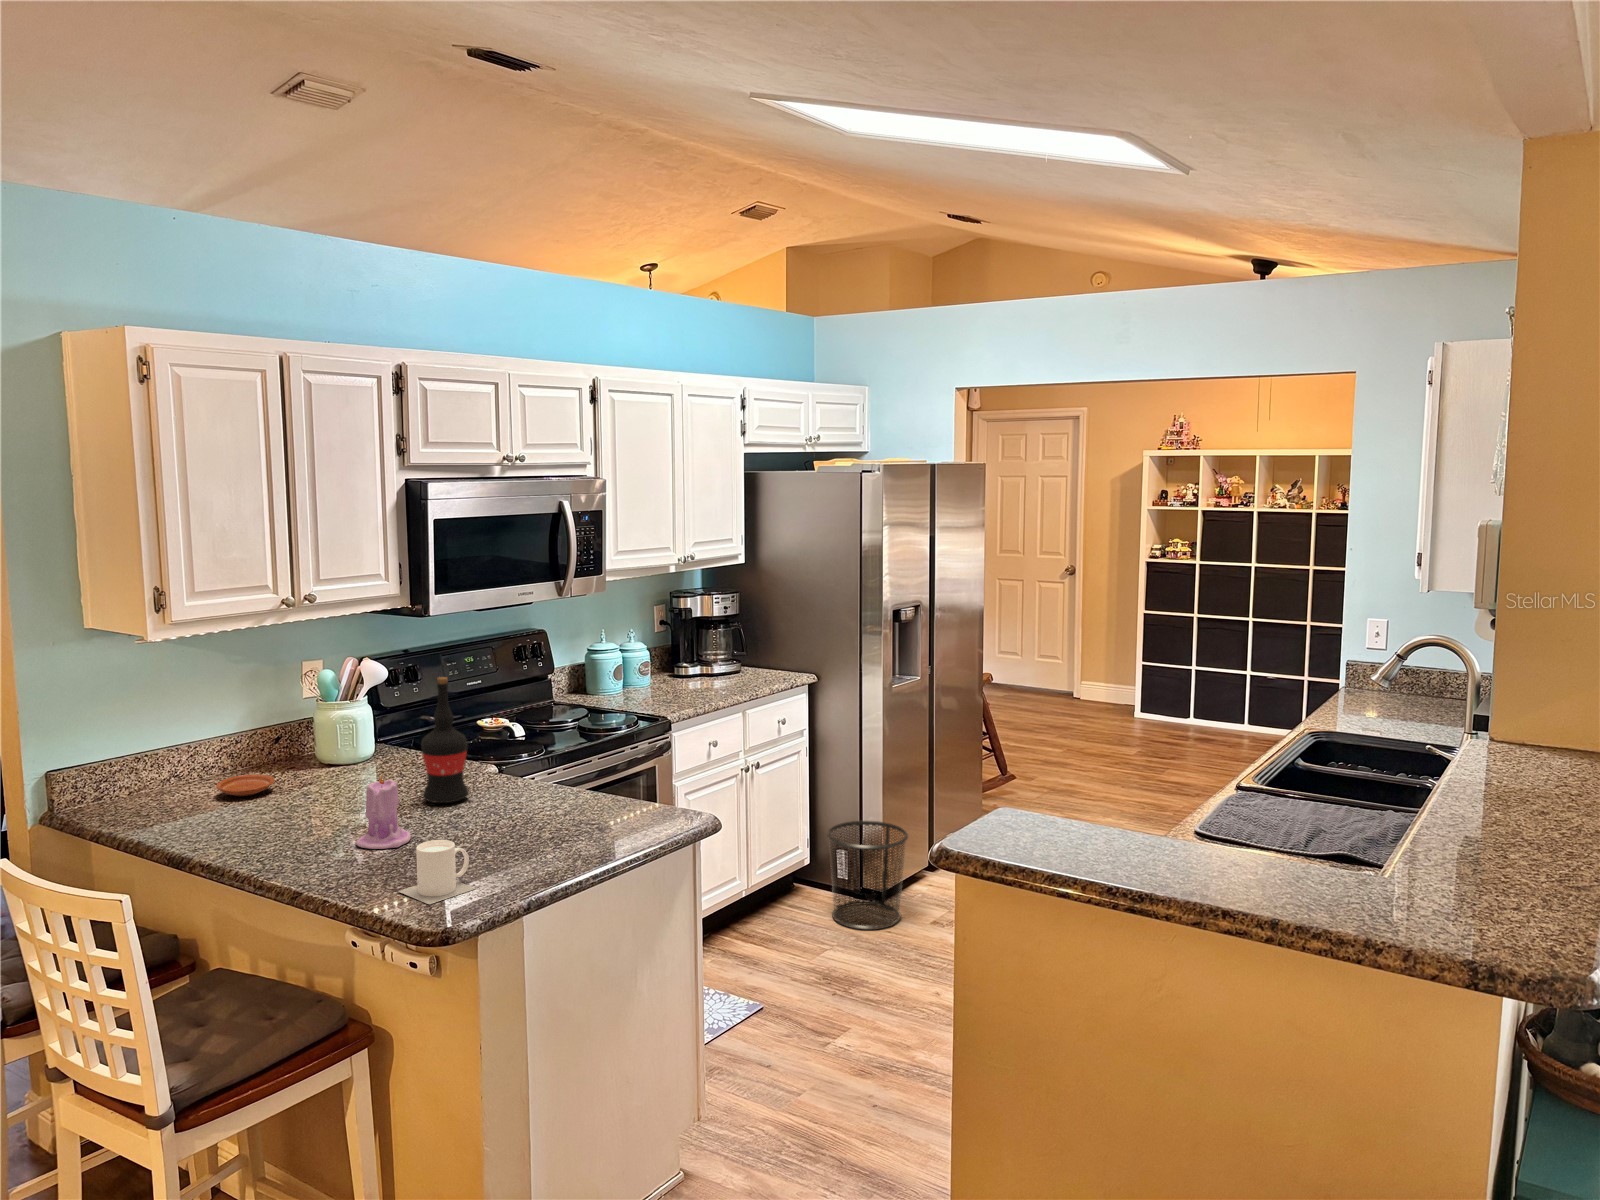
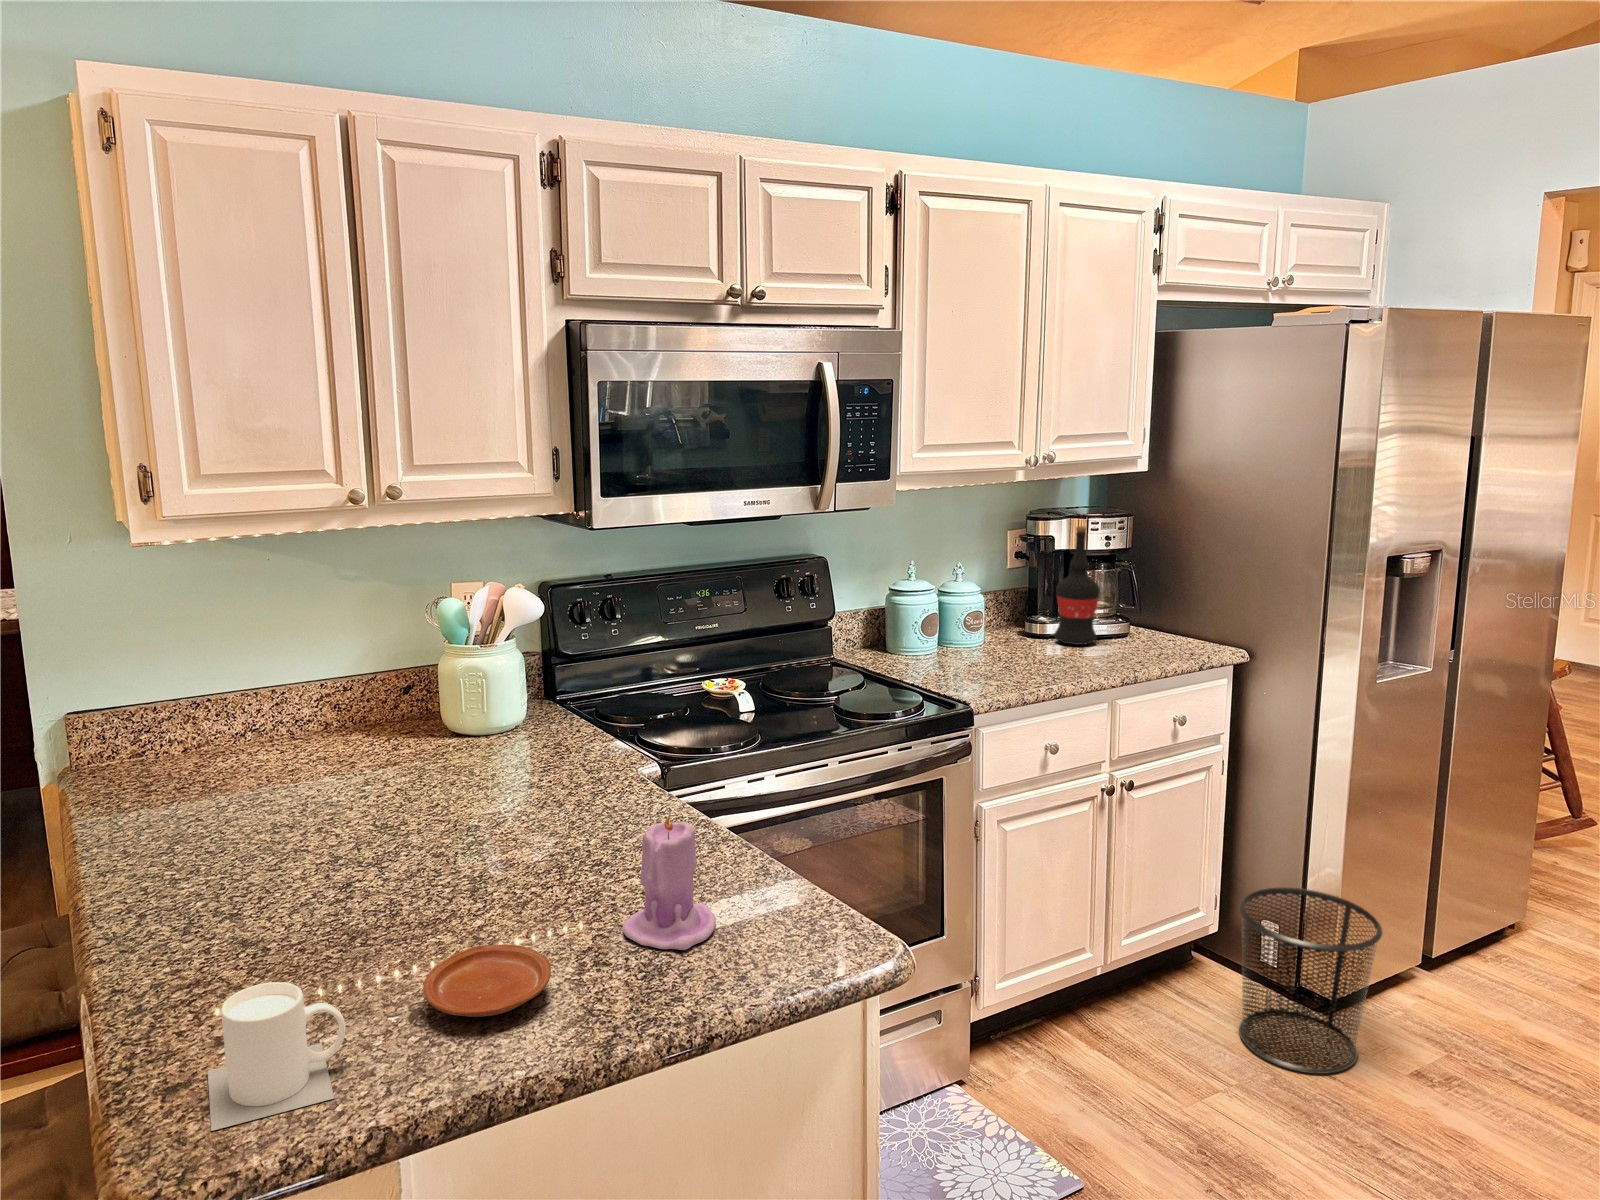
wine bottle: present [421,677,469,803] -> present [1054,526,1100,645]
plate: present [216,774,275,796] -> present [423,944,551,1017]
candle: present [356,774,411,849] -> present [623,811,716,950]

